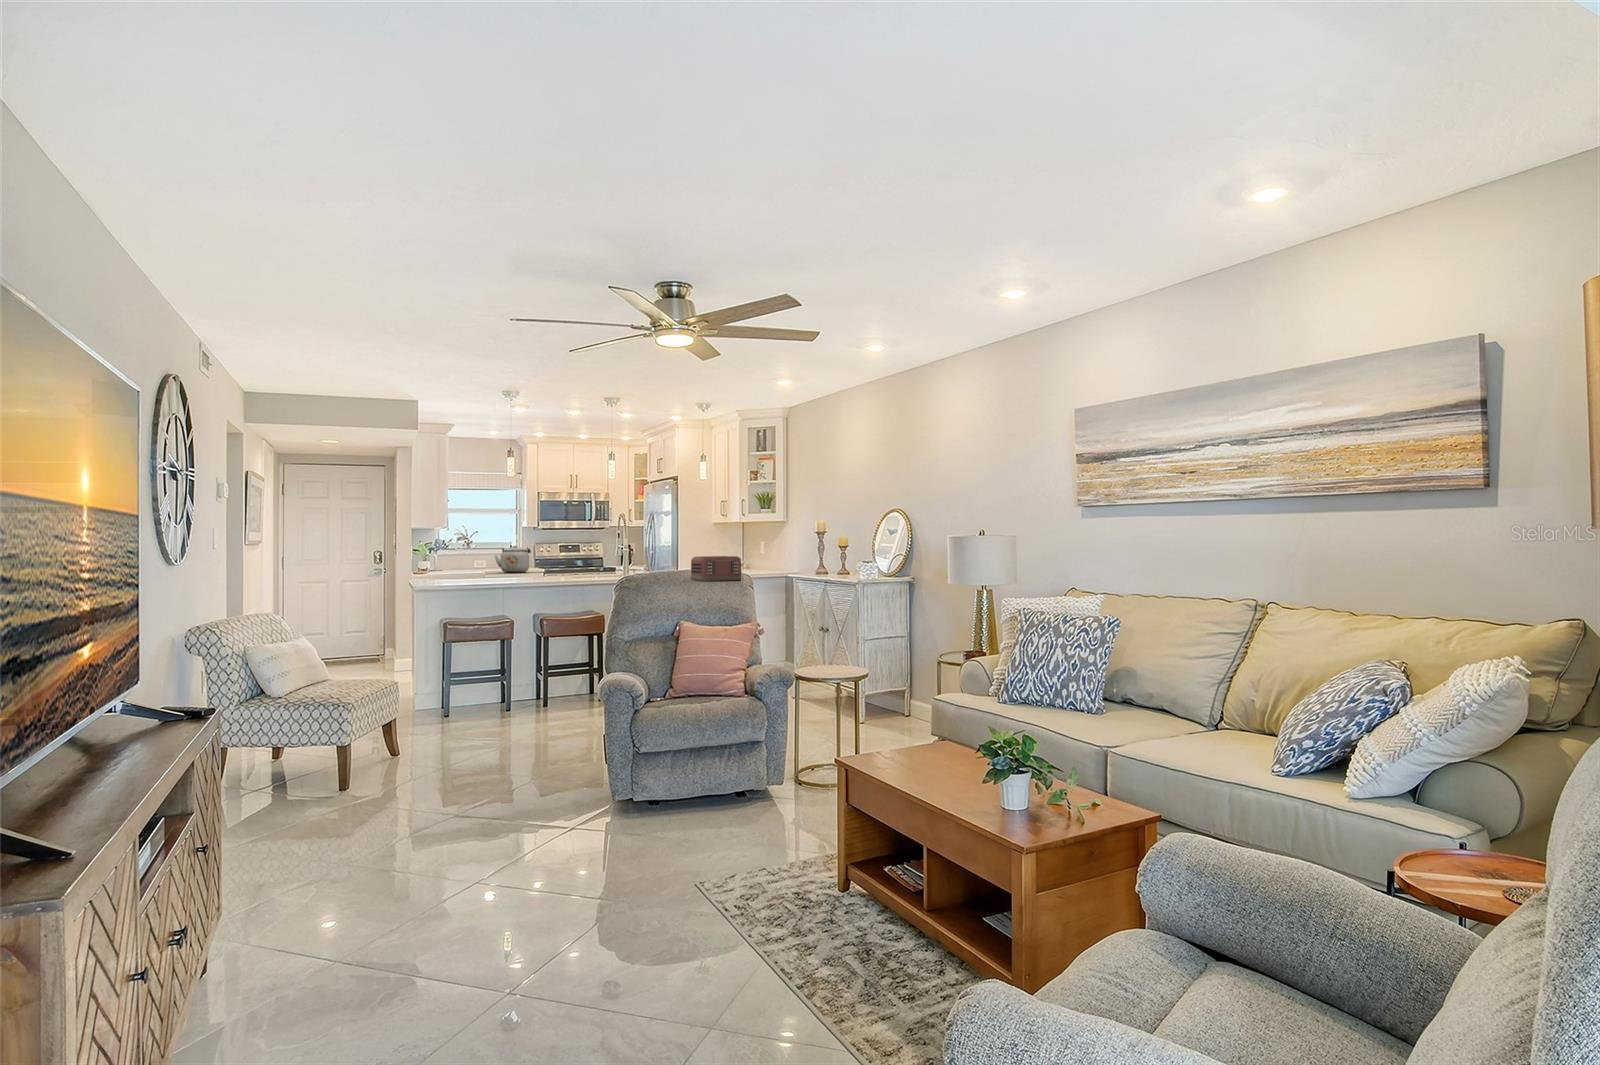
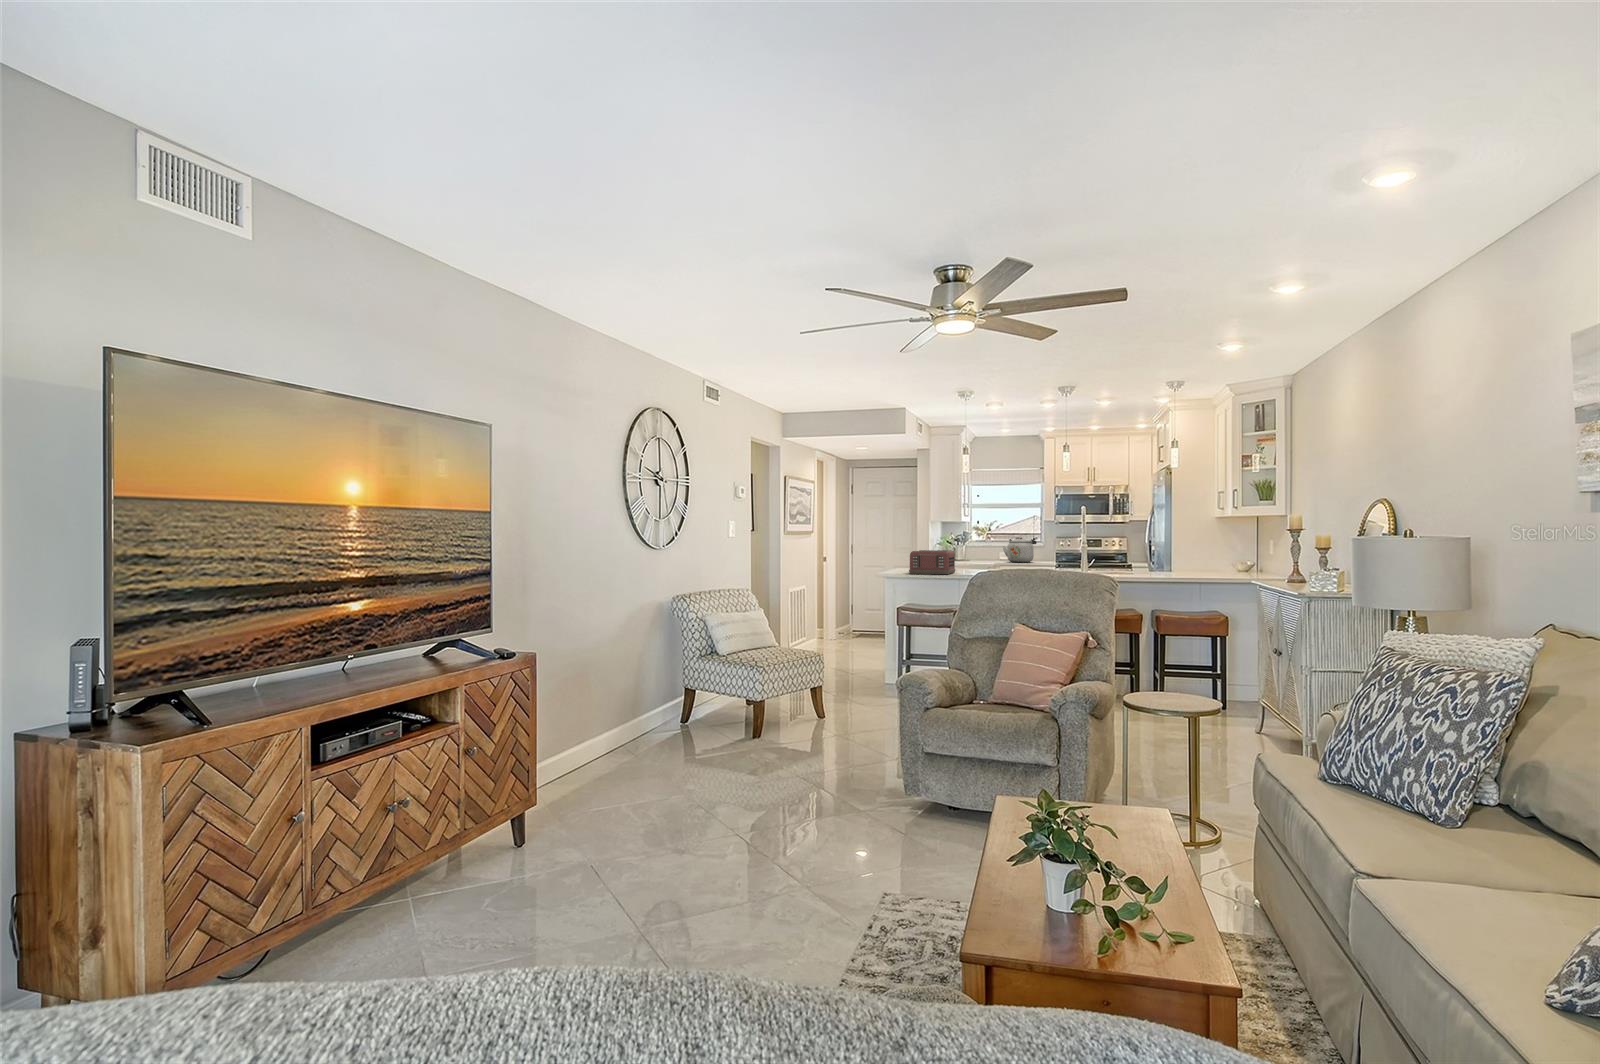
toaster: present [690,556,742,581] -> present [909,550,955,574]

